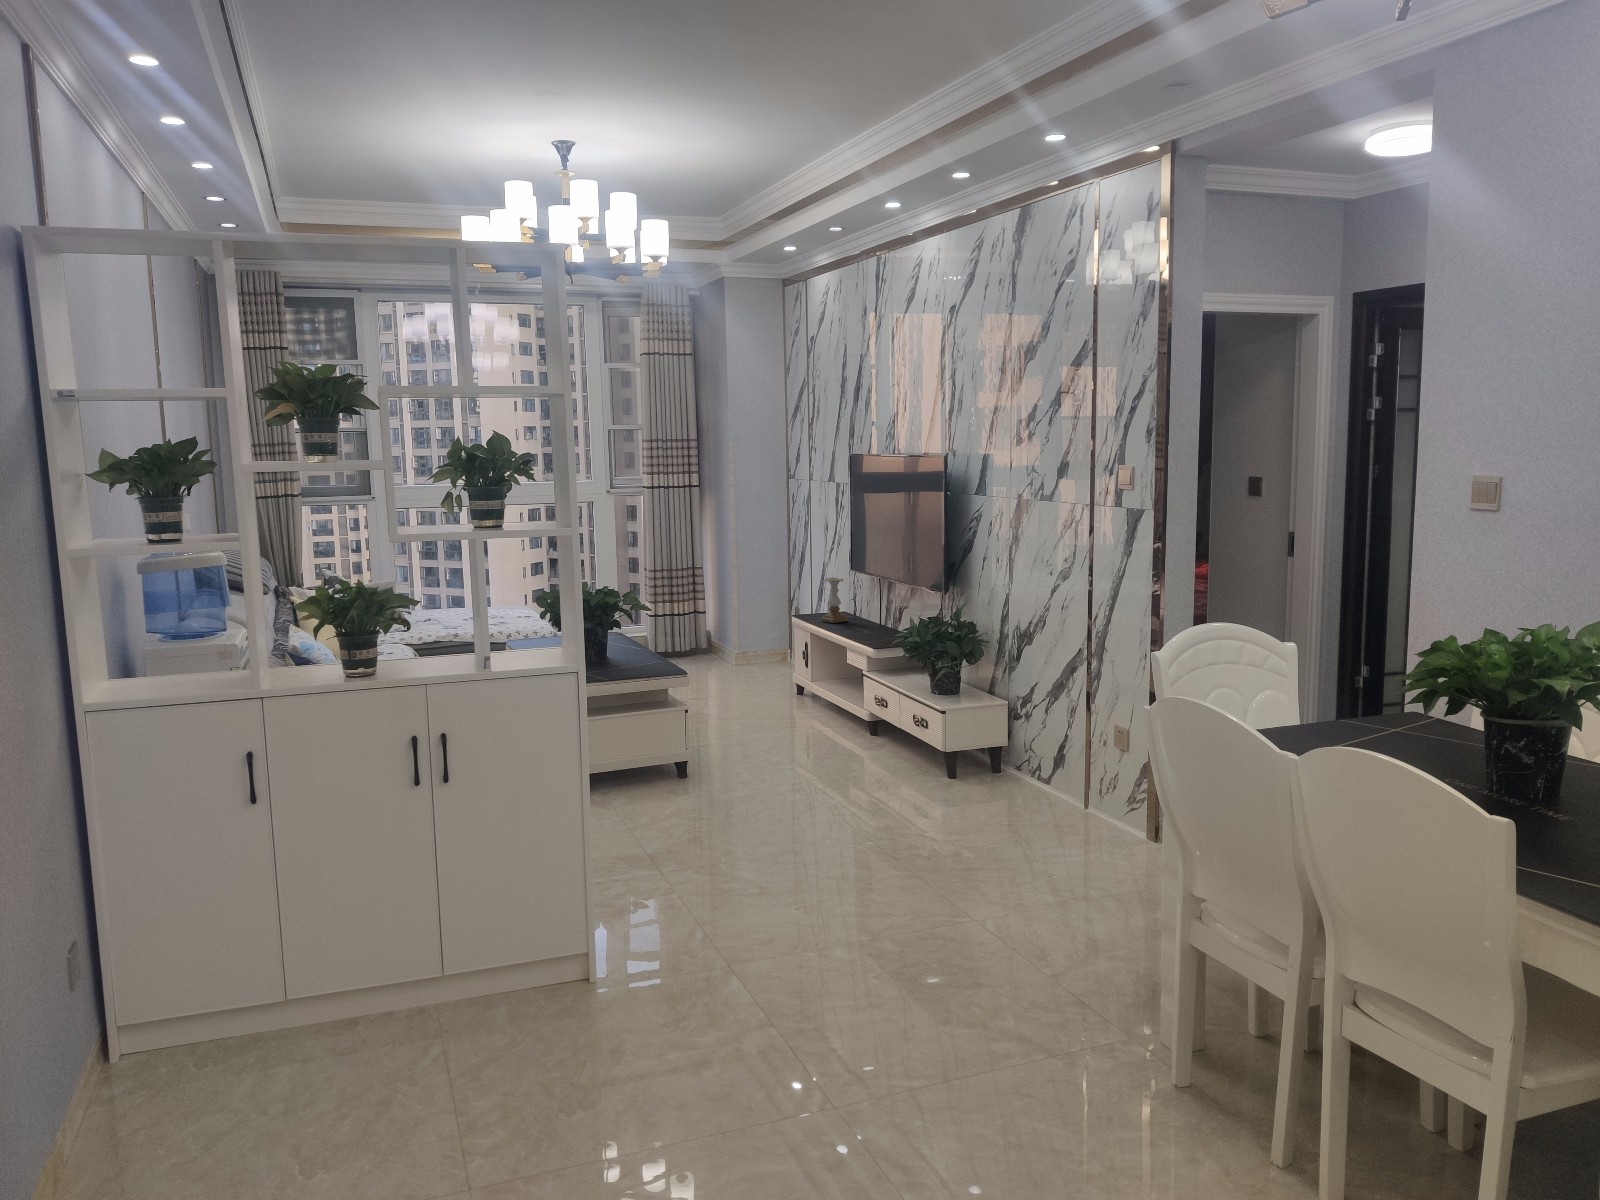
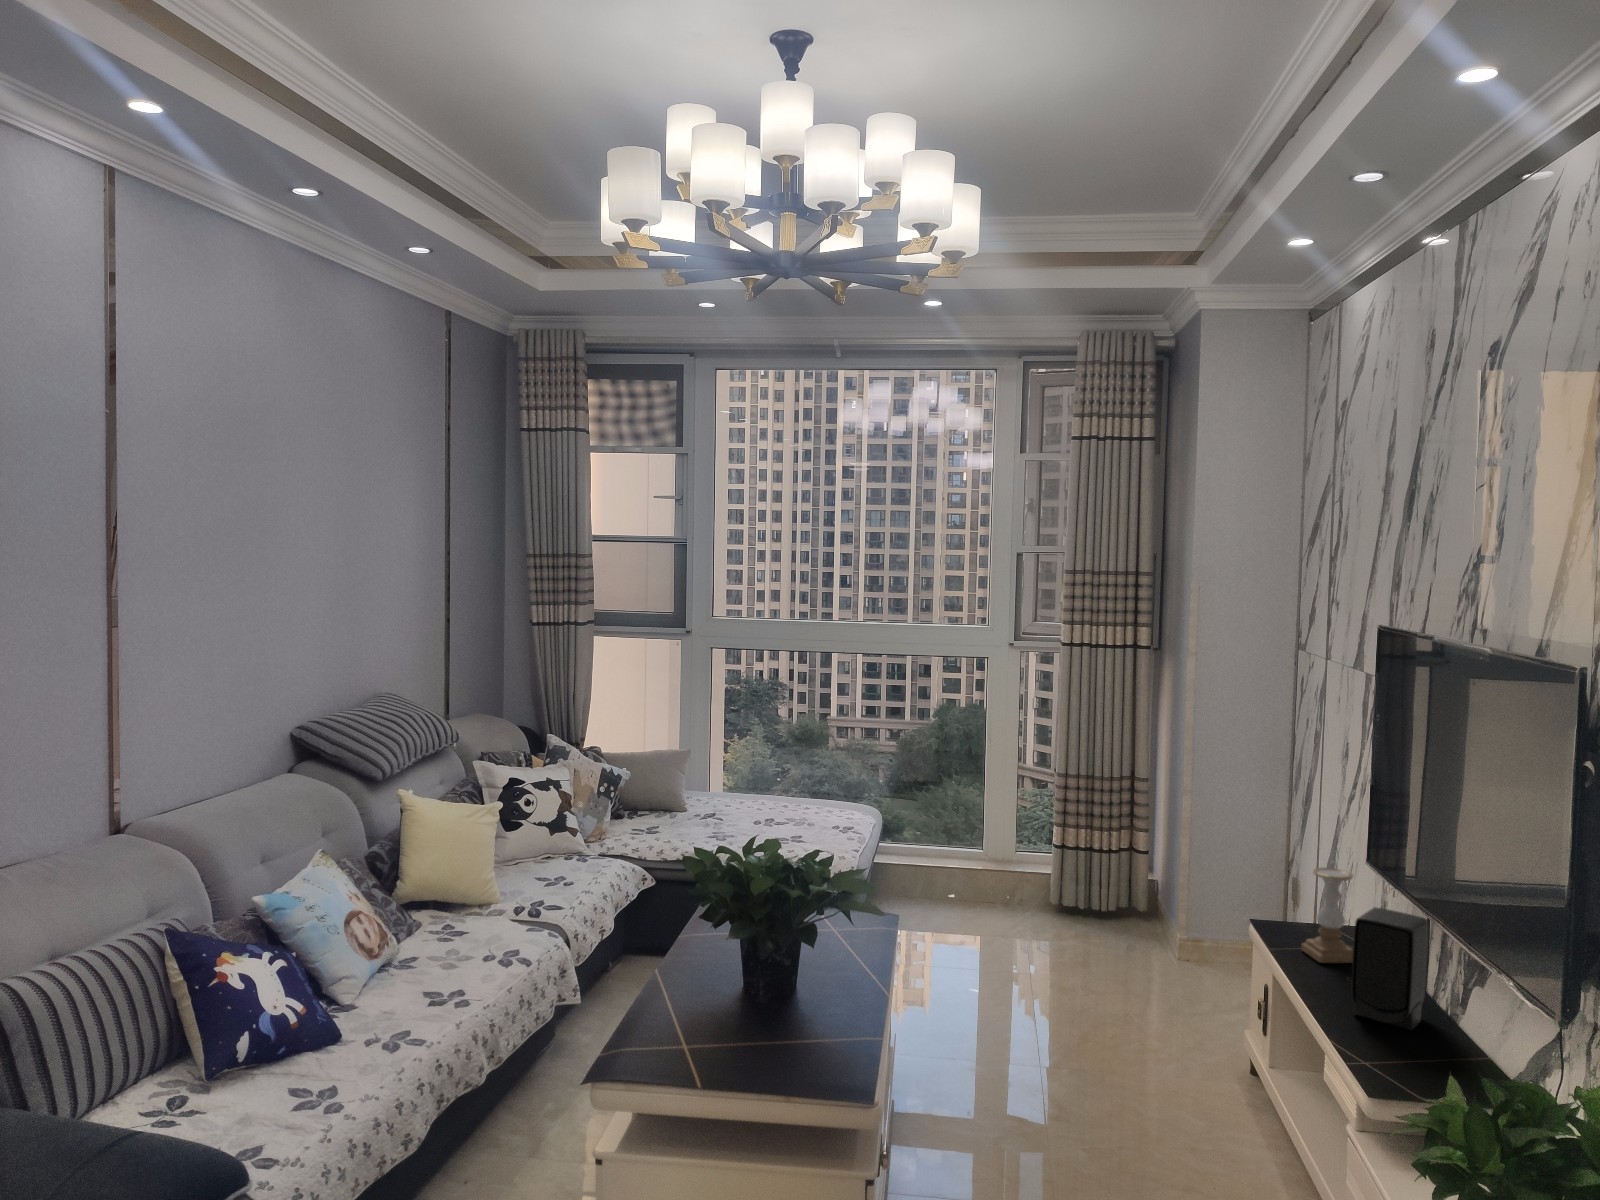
speaker: none [854,584,882,634] -> present [1352,907,1428,1030]

